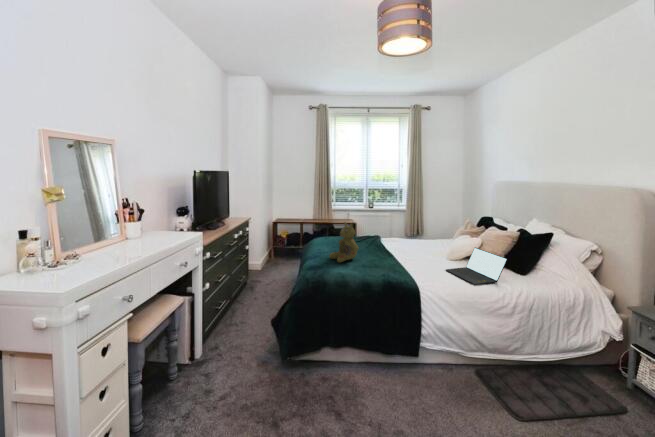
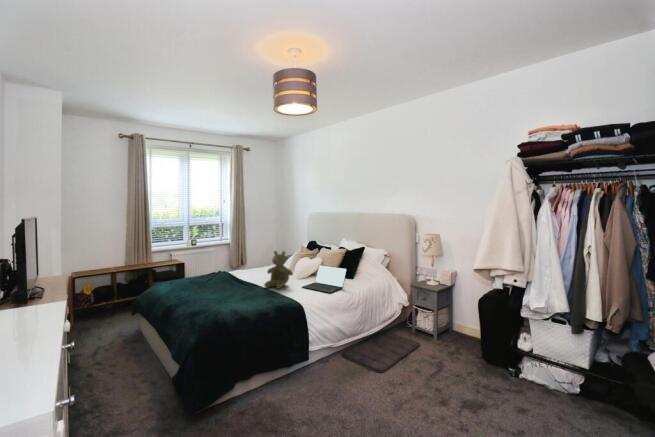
stuffed bear: present [329,222,358,262] -> present [264,251,293,289]

